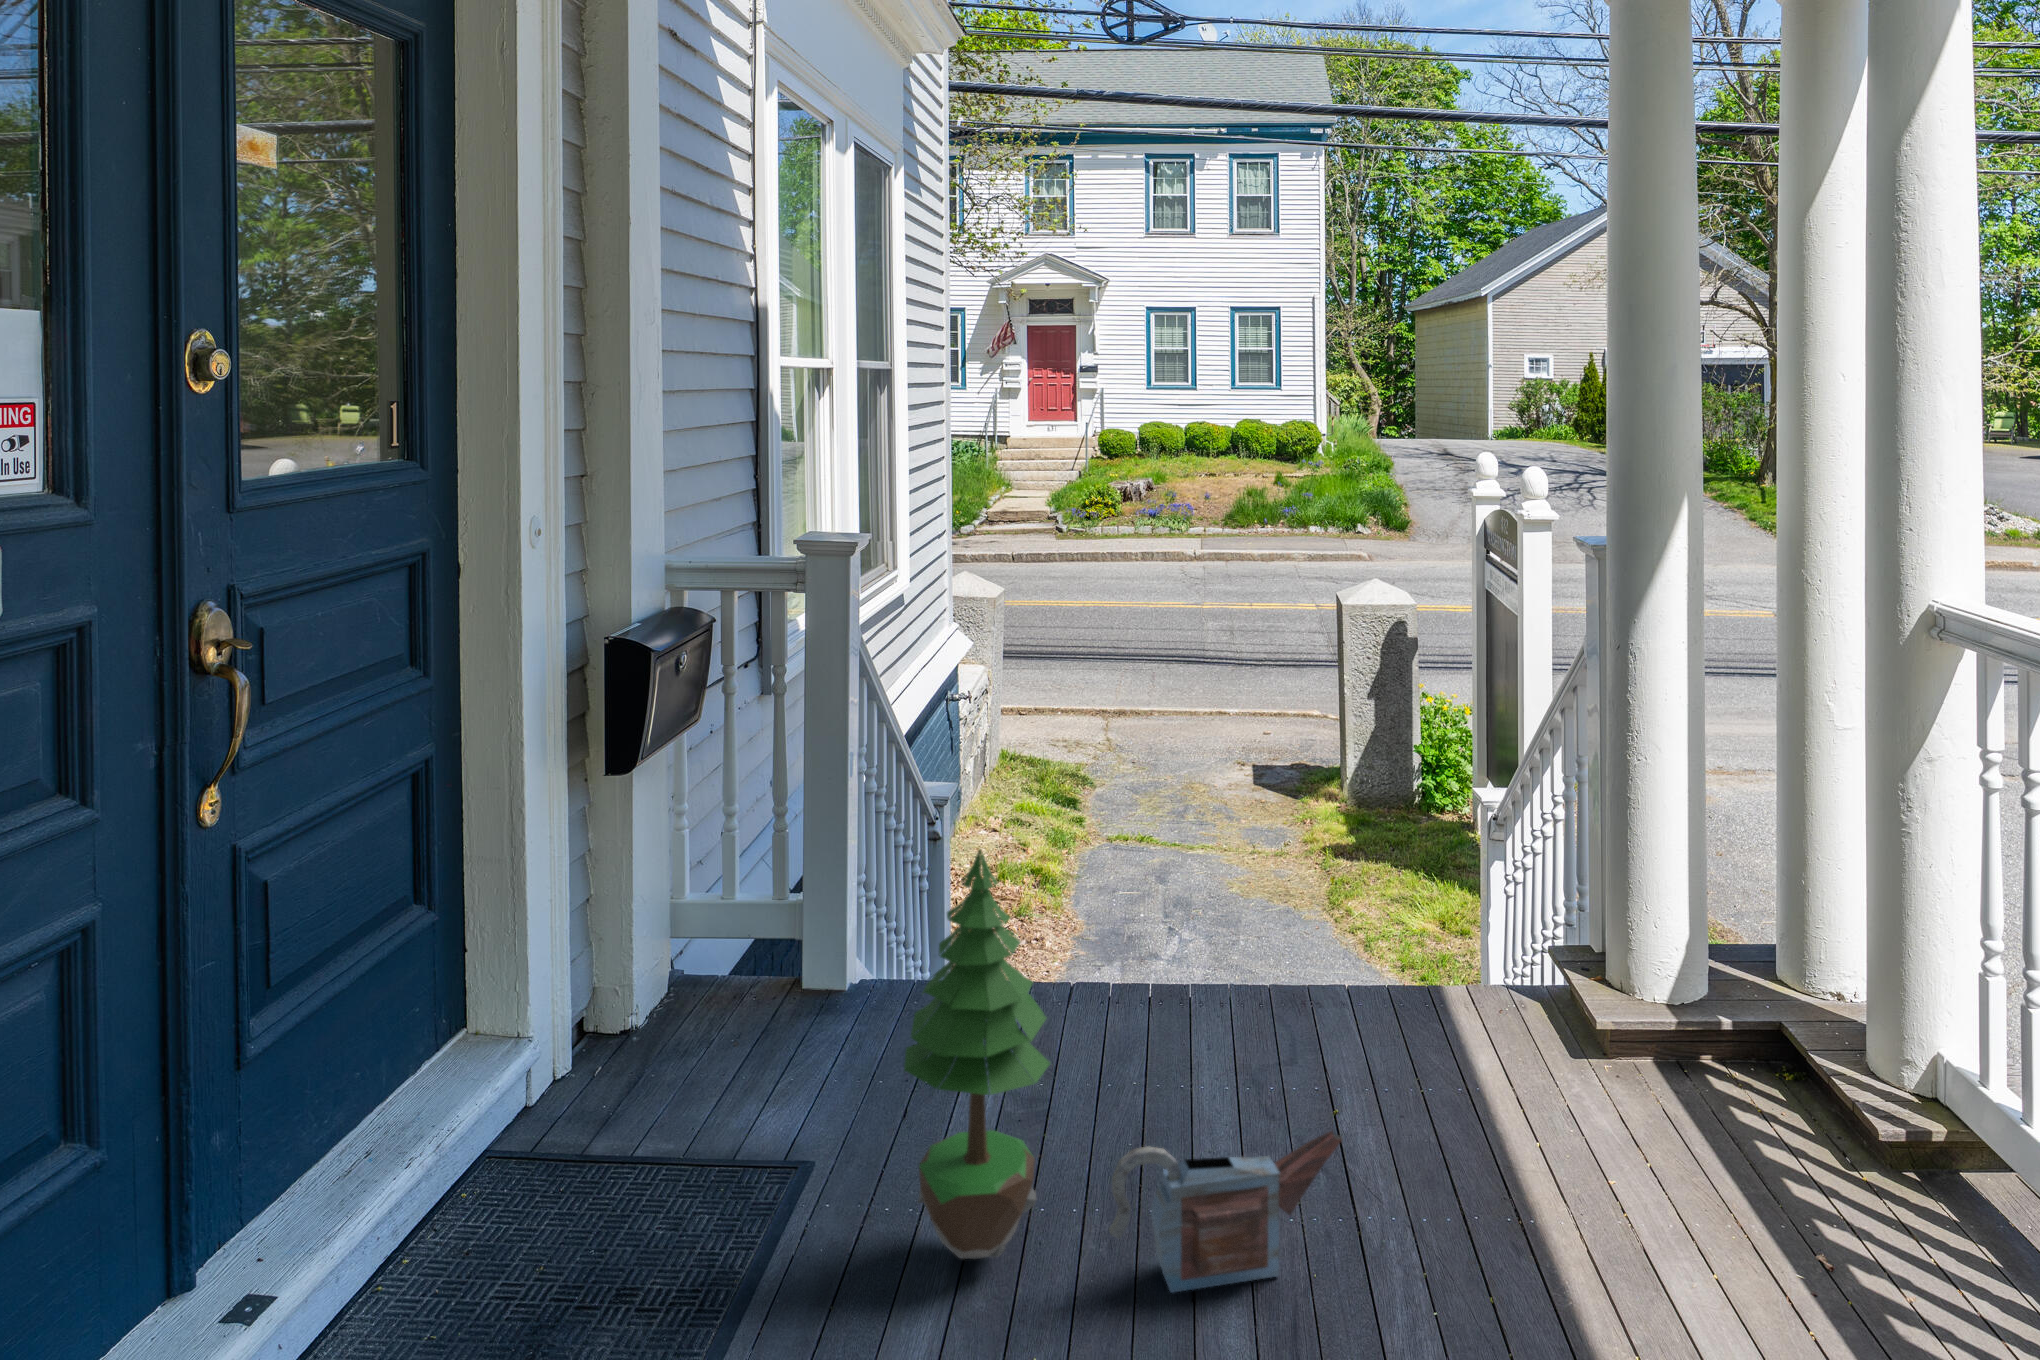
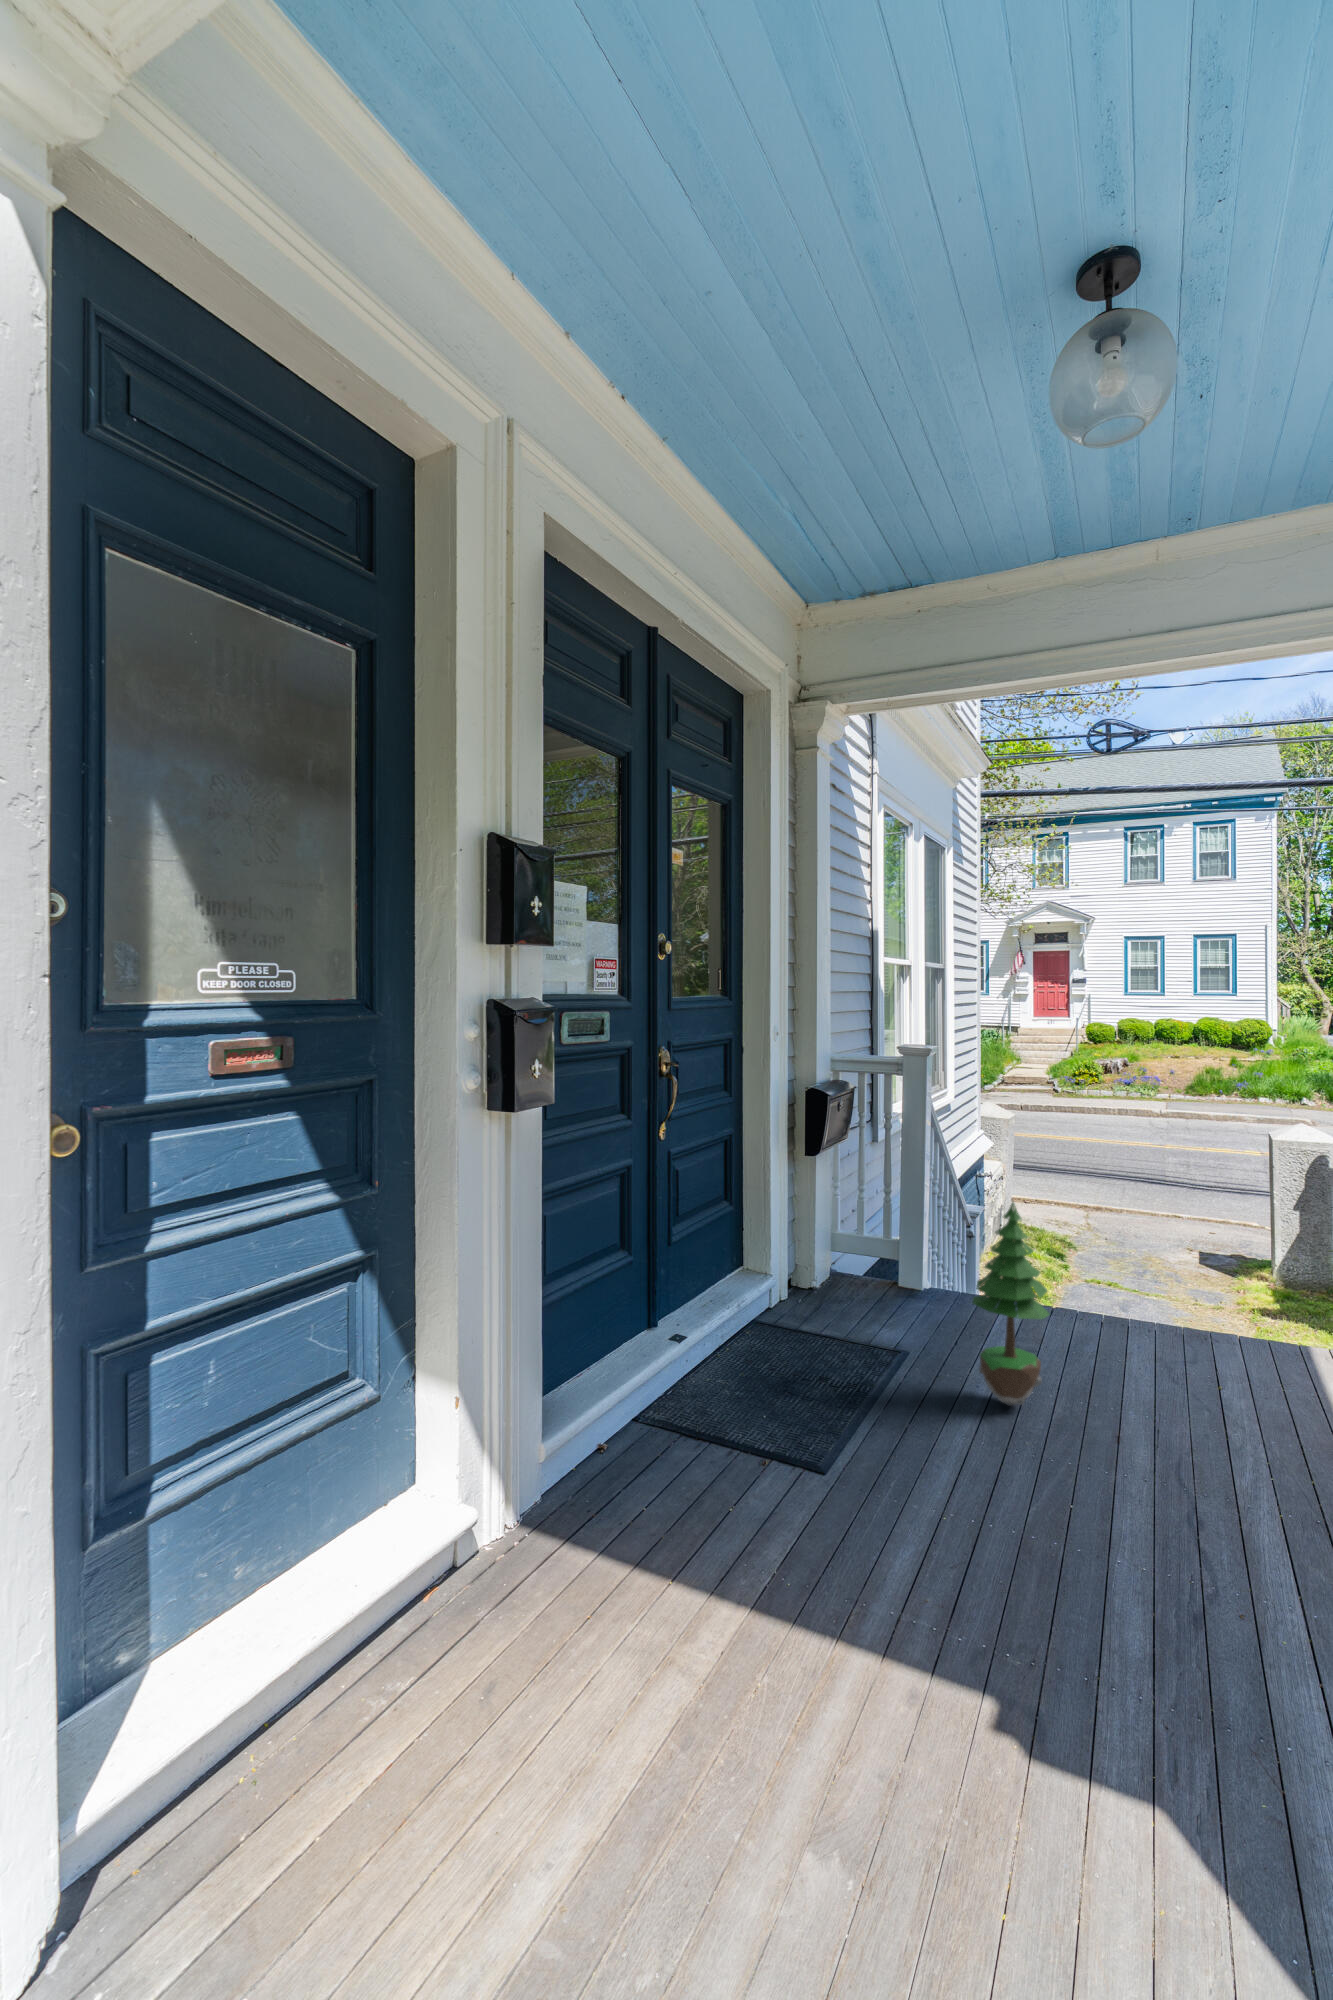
watering can: present [1109,1131,1342,1293] -> none [1082,1362,1223,1444]

